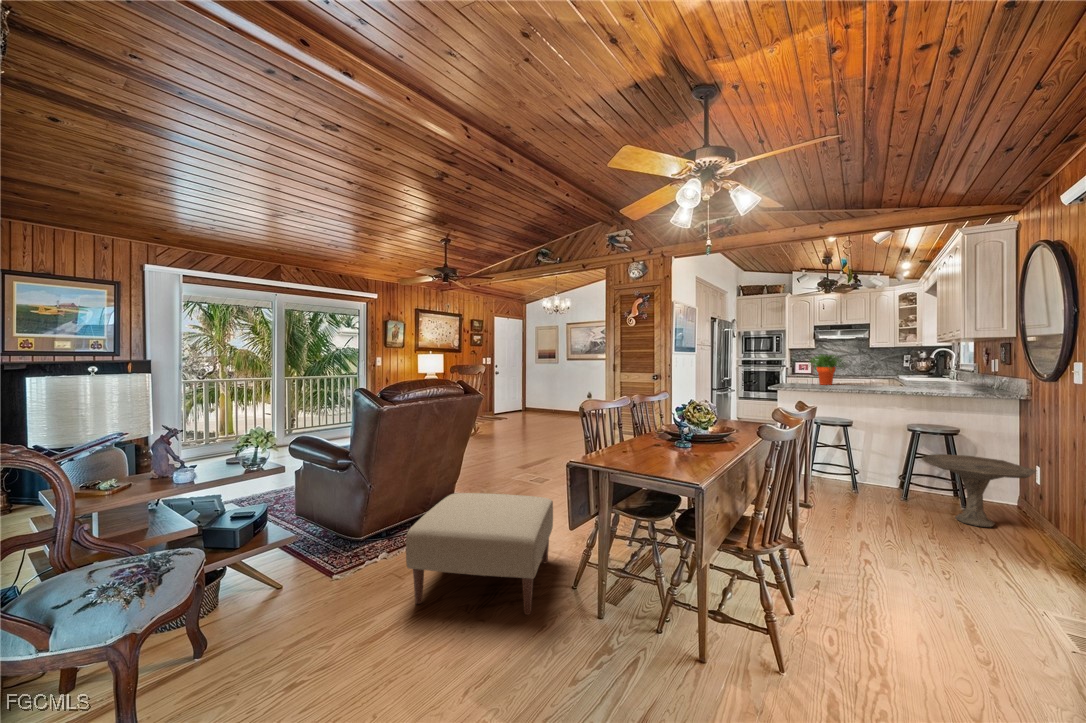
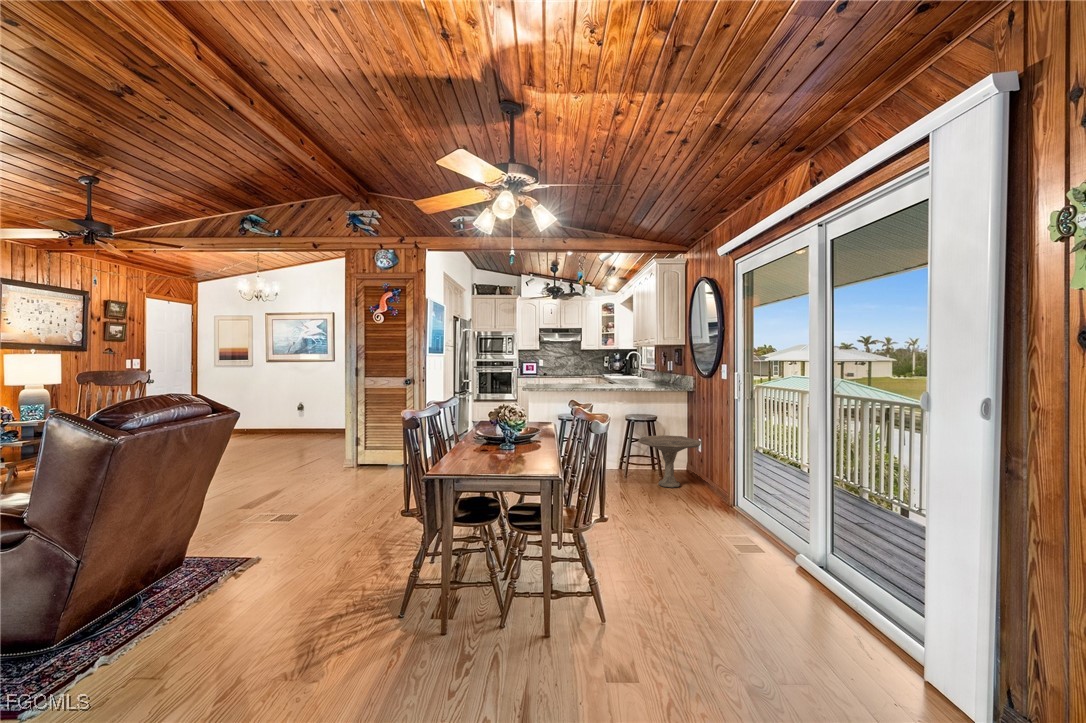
potted plant: present [810,354,842,385] -> none [551,356,583,384]
ottoman: present [406,493,553,615] -> none [189,523,373,689]

